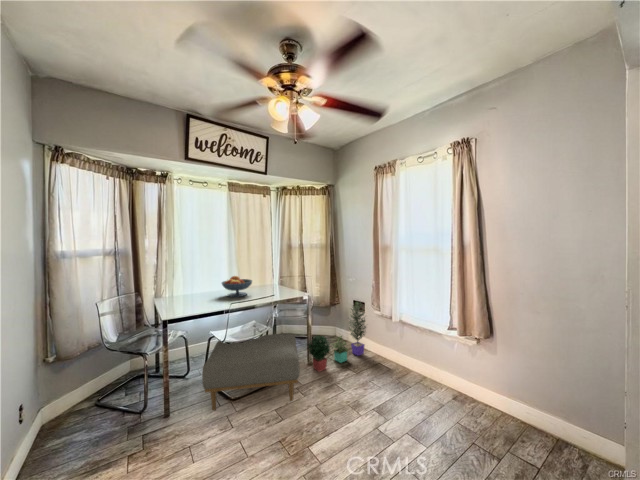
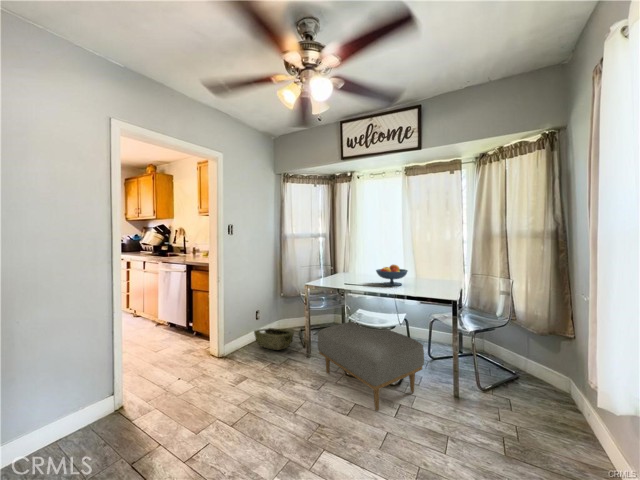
potted plant: present [308,302,366,372] -> none [440,335,594,448]
woven basket: none [28,397,120,457] -> present [254,328,294,350]

